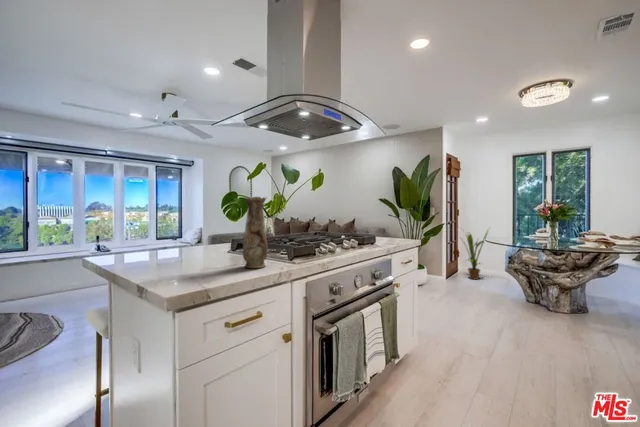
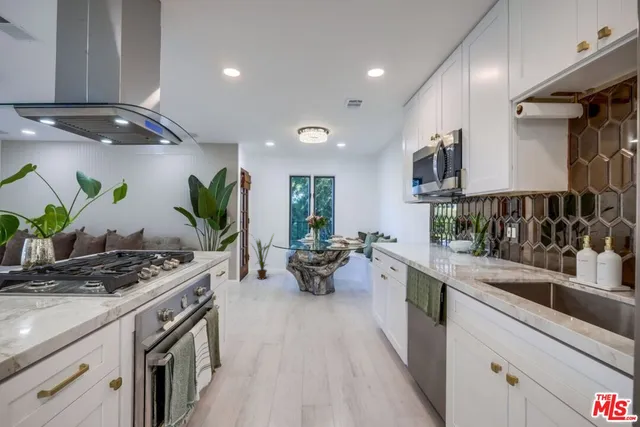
vase: present [243,197,267,268] -> none [43,223,84,314]

